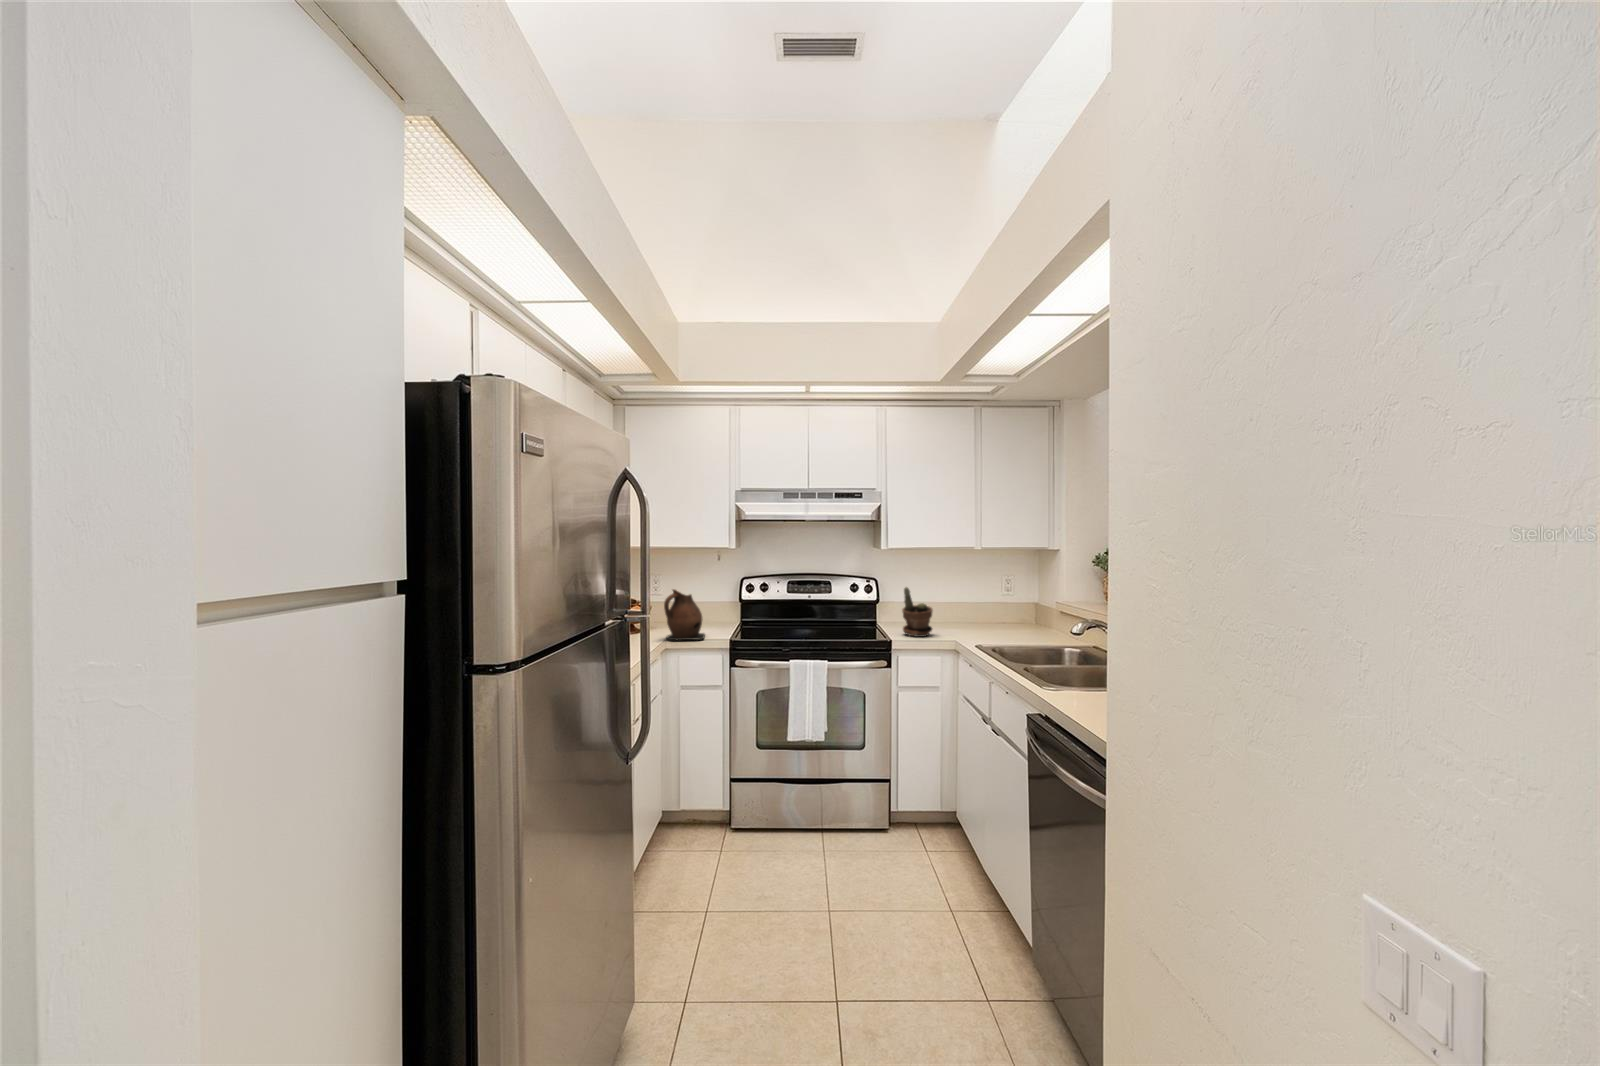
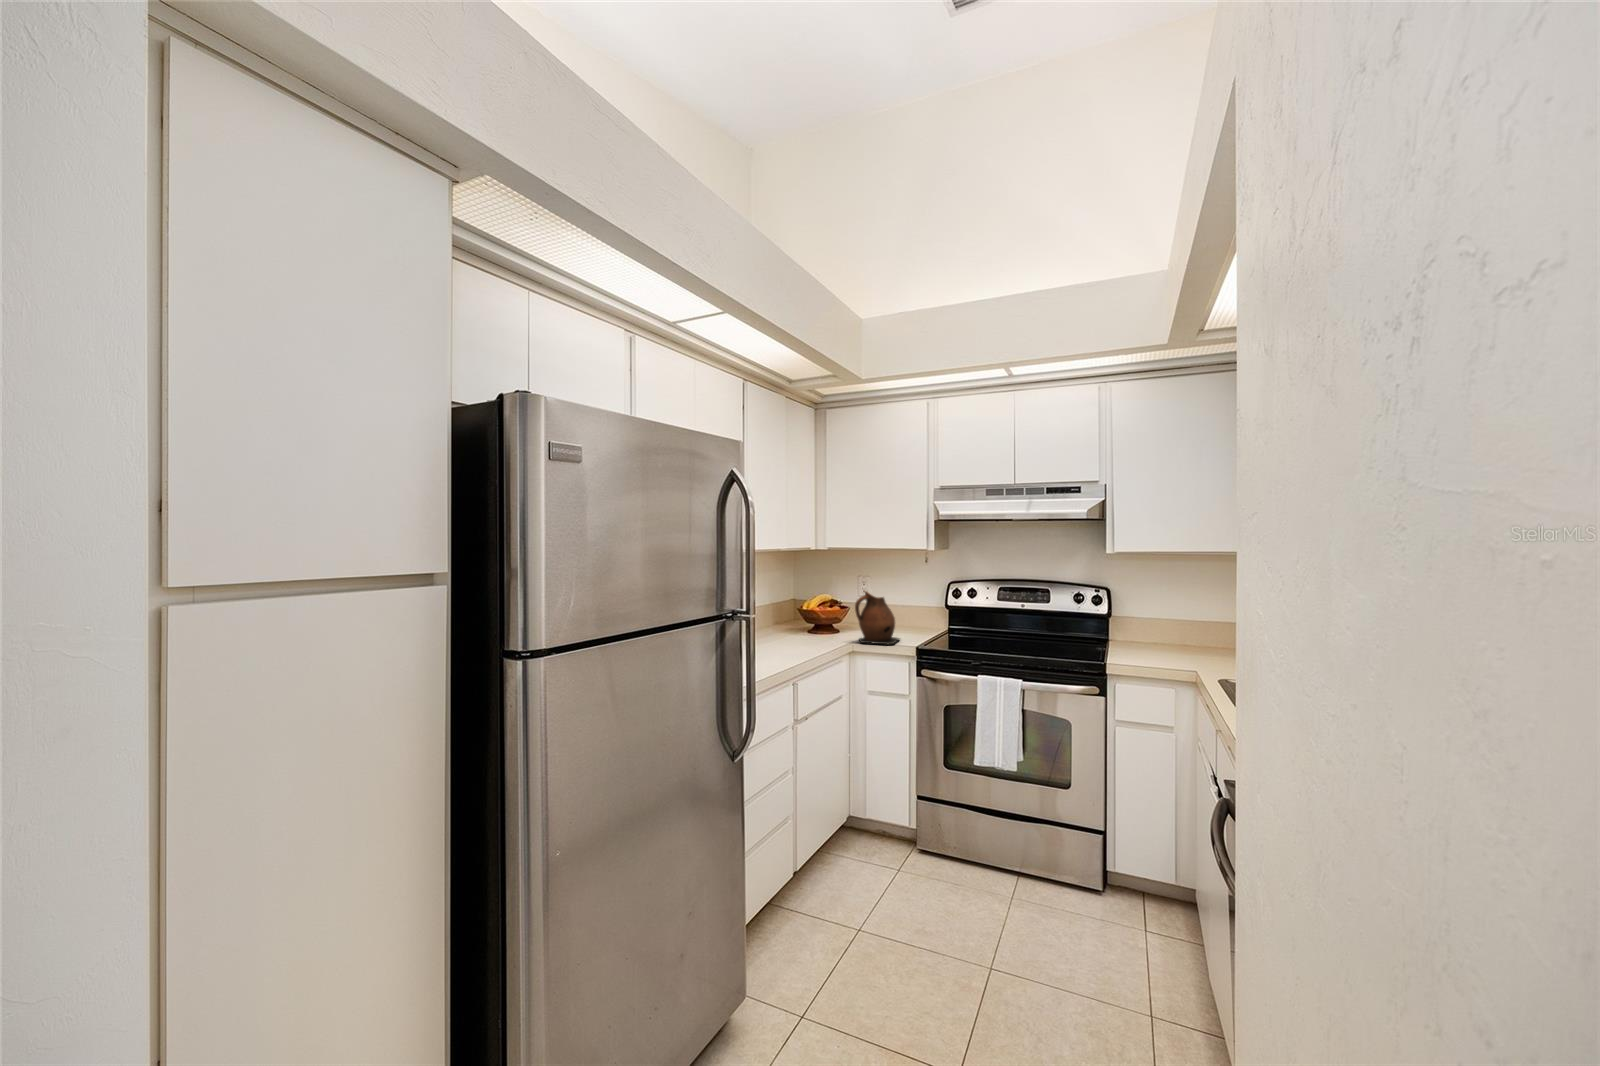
potted plant: present [902,587,933,637] -> none [1129,601,1172,663]

